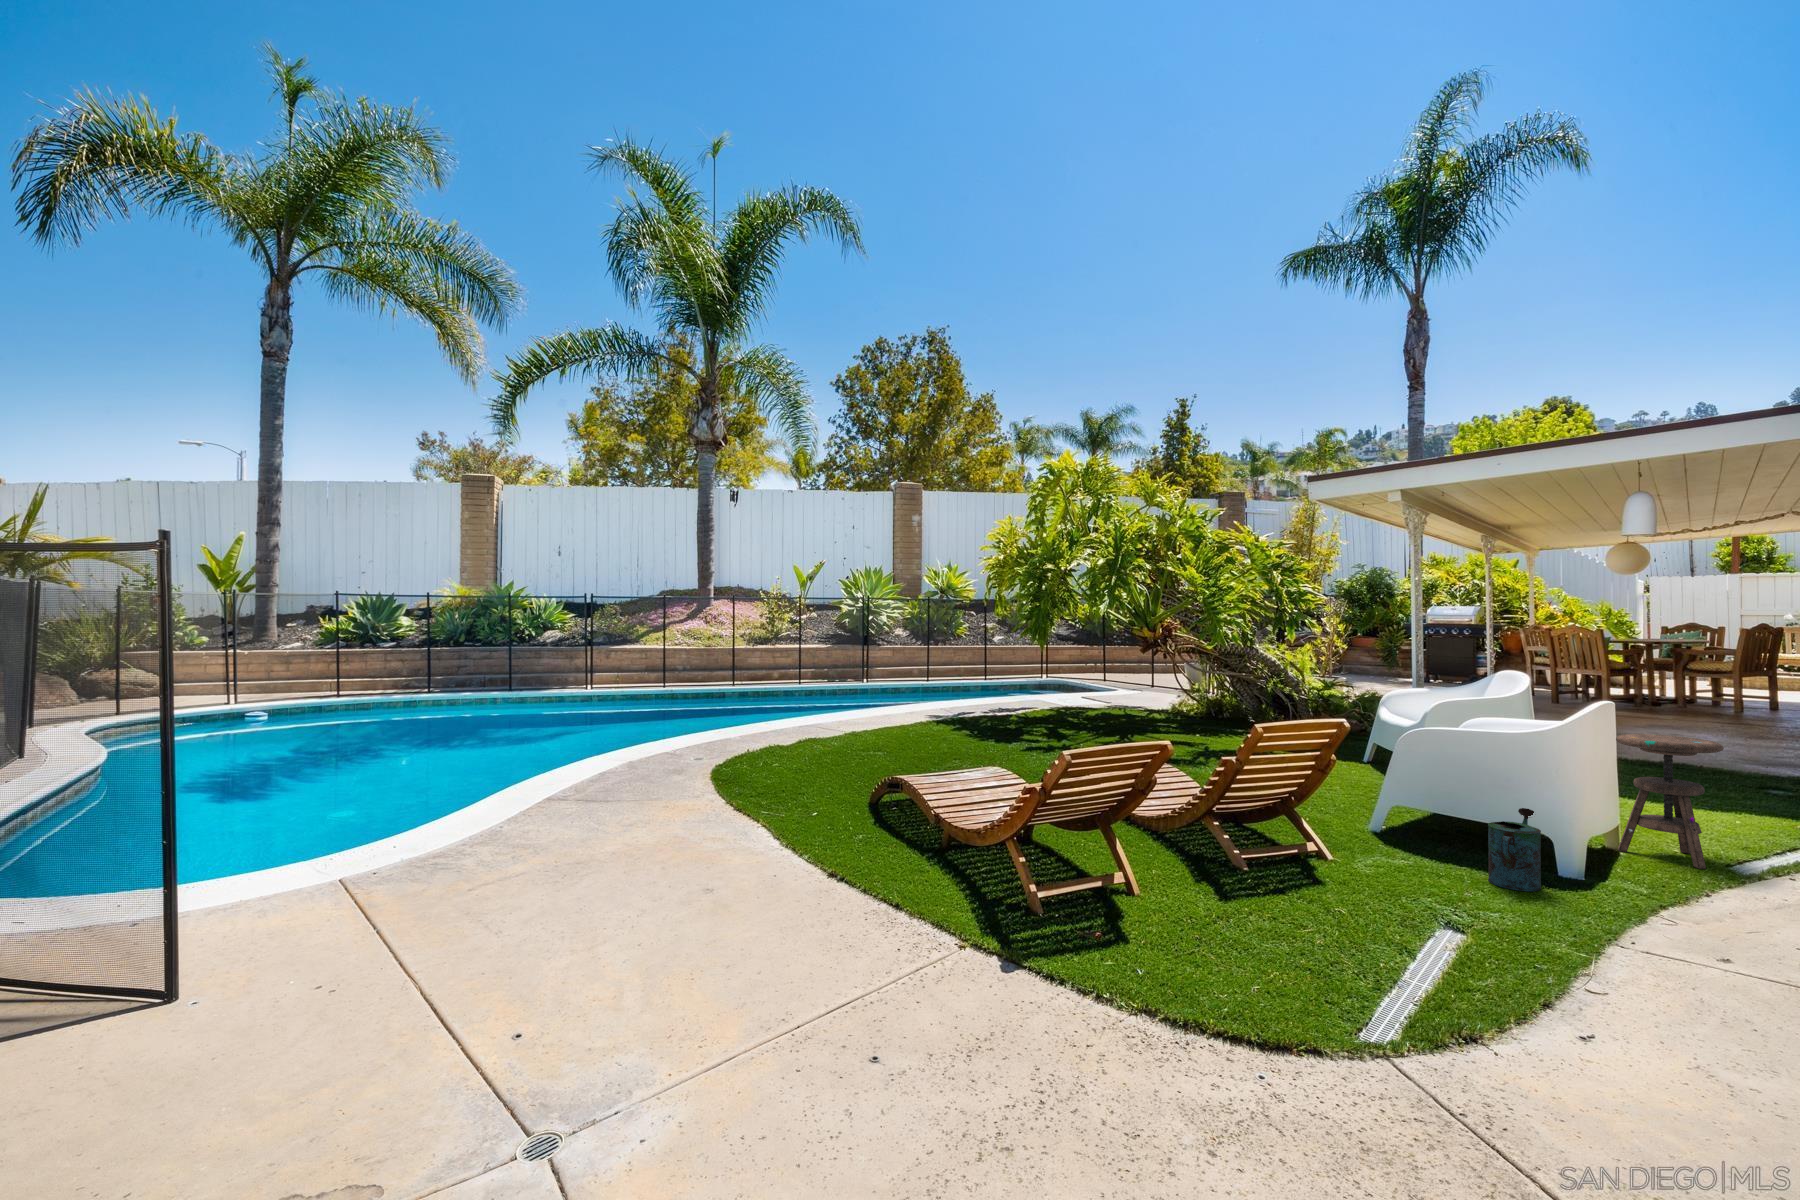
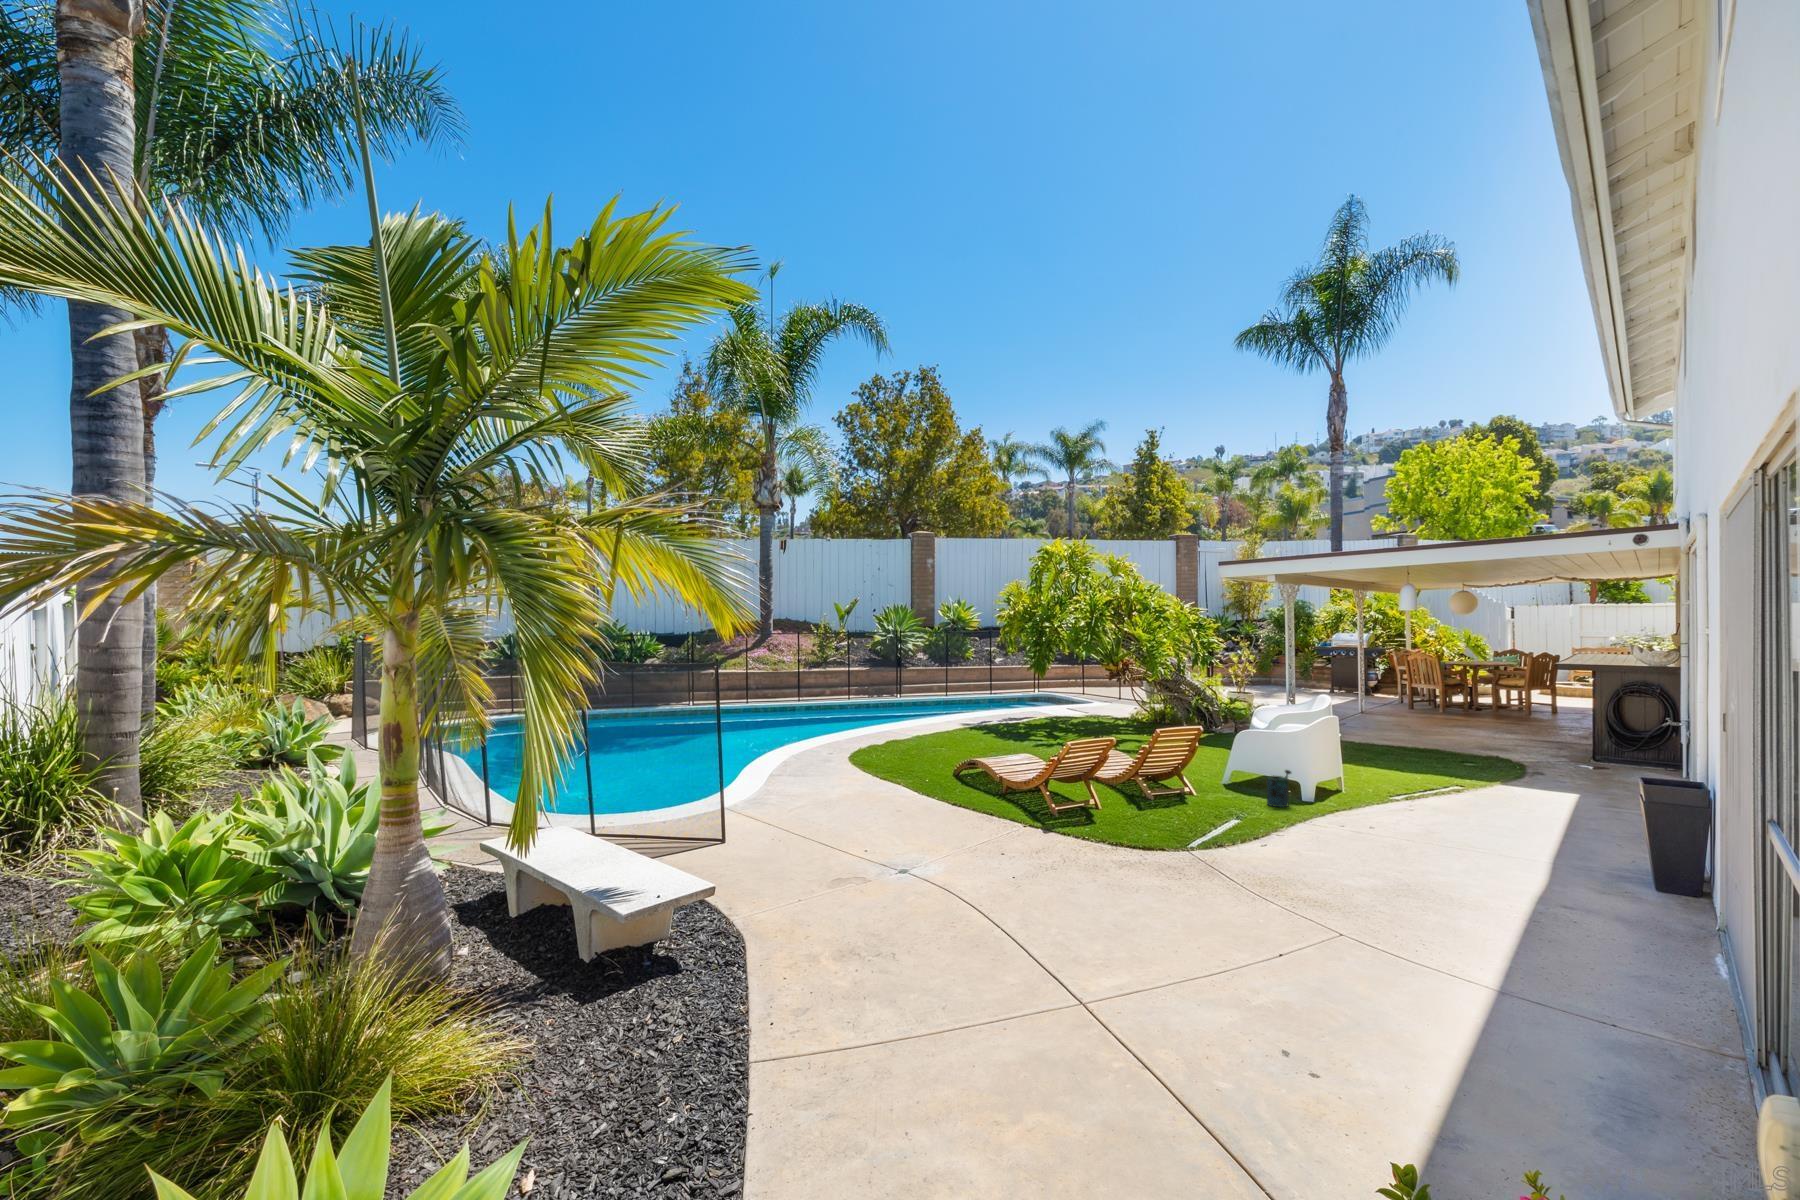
side table: present [1616,734,1724,869] -> none [1342,733,1387,799]

